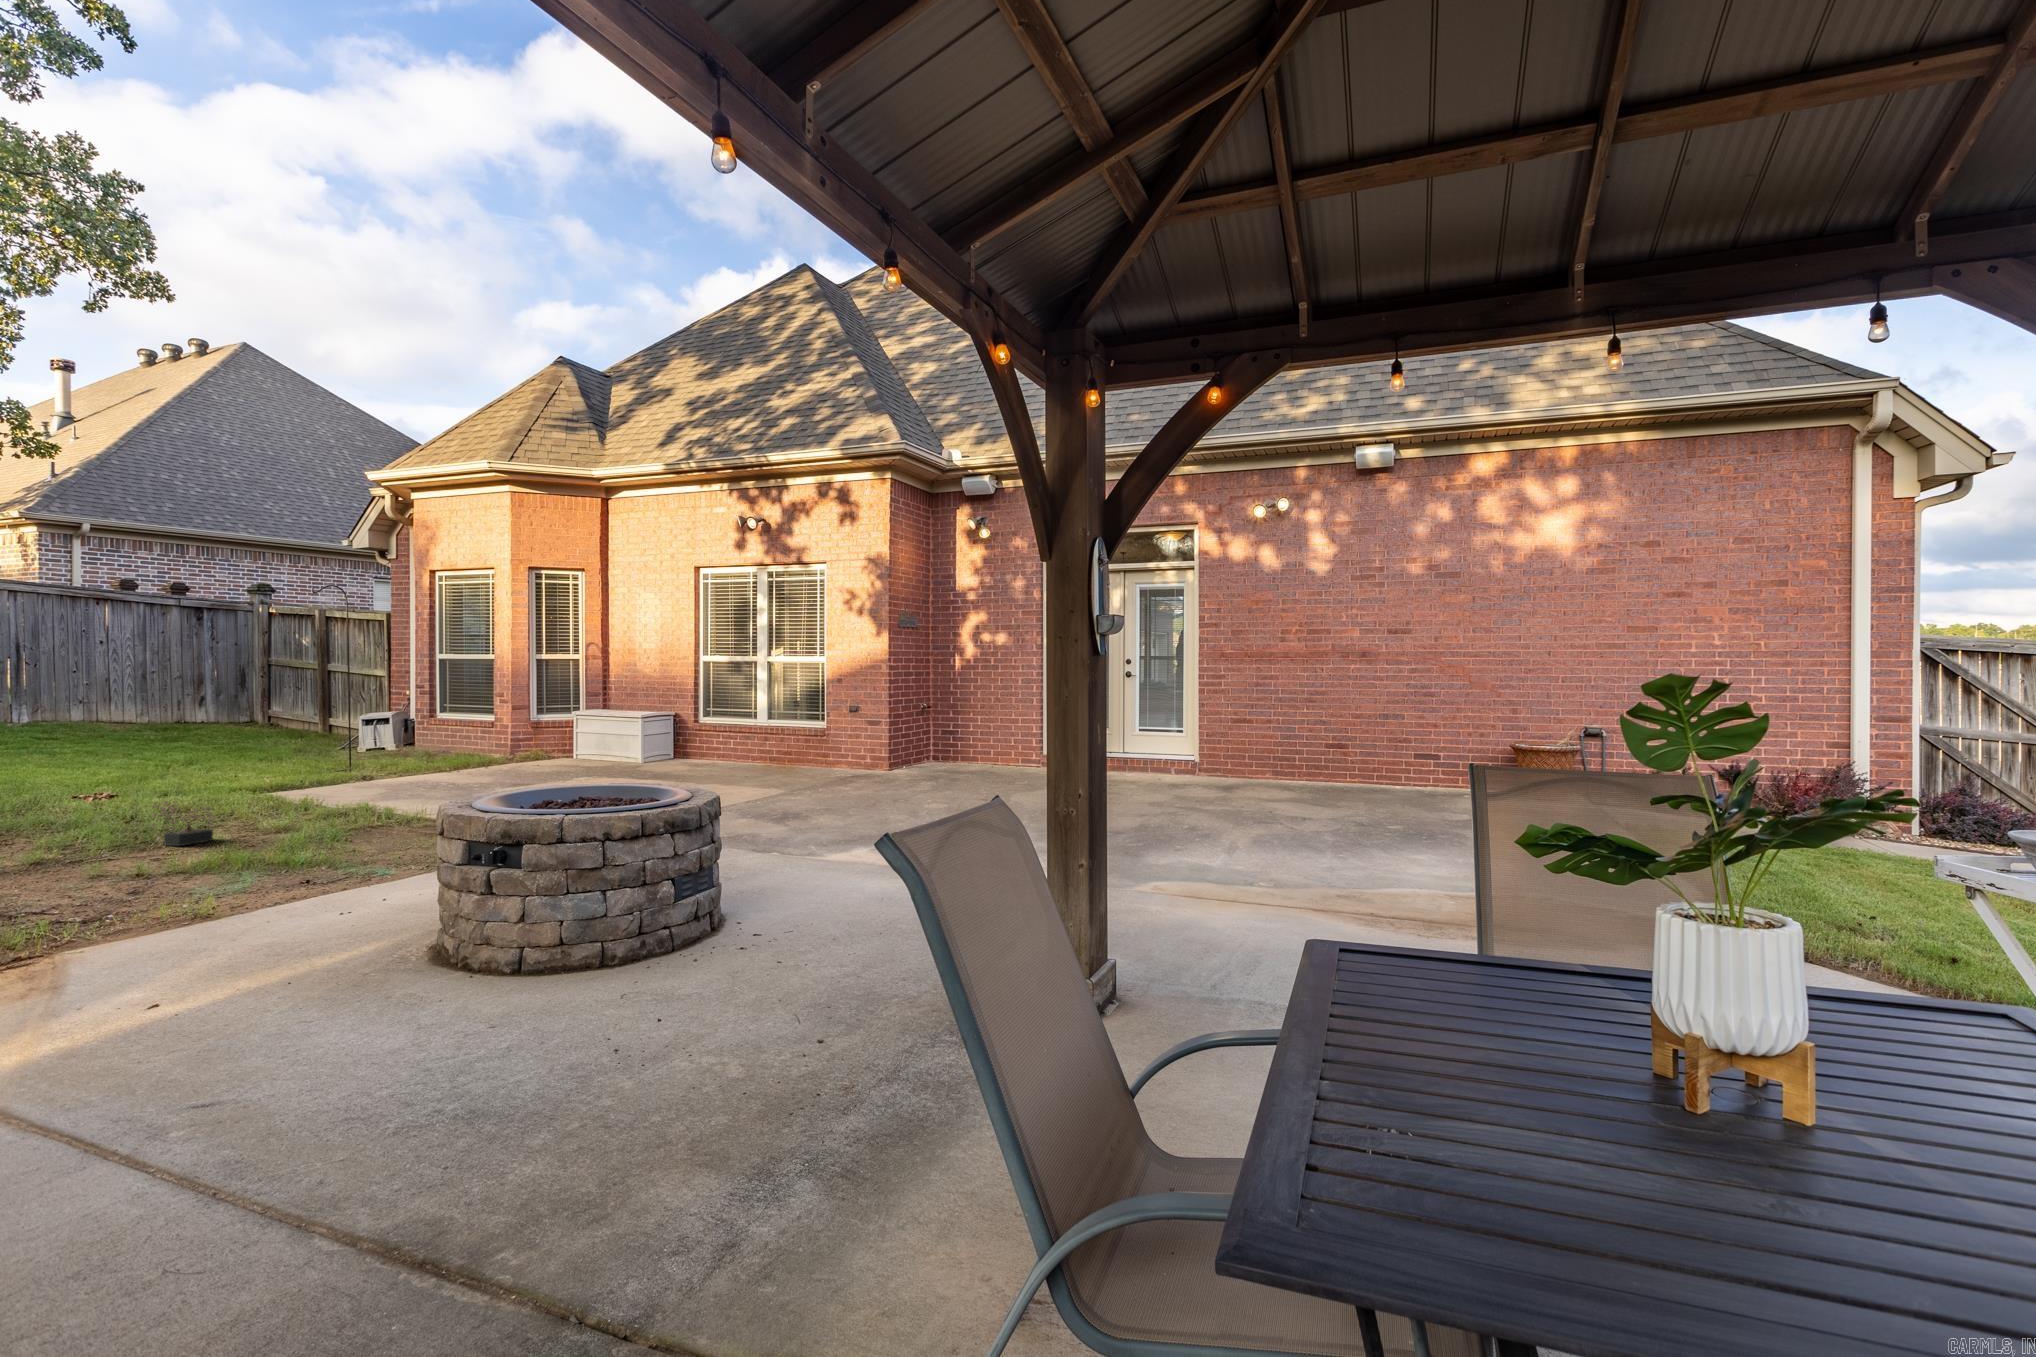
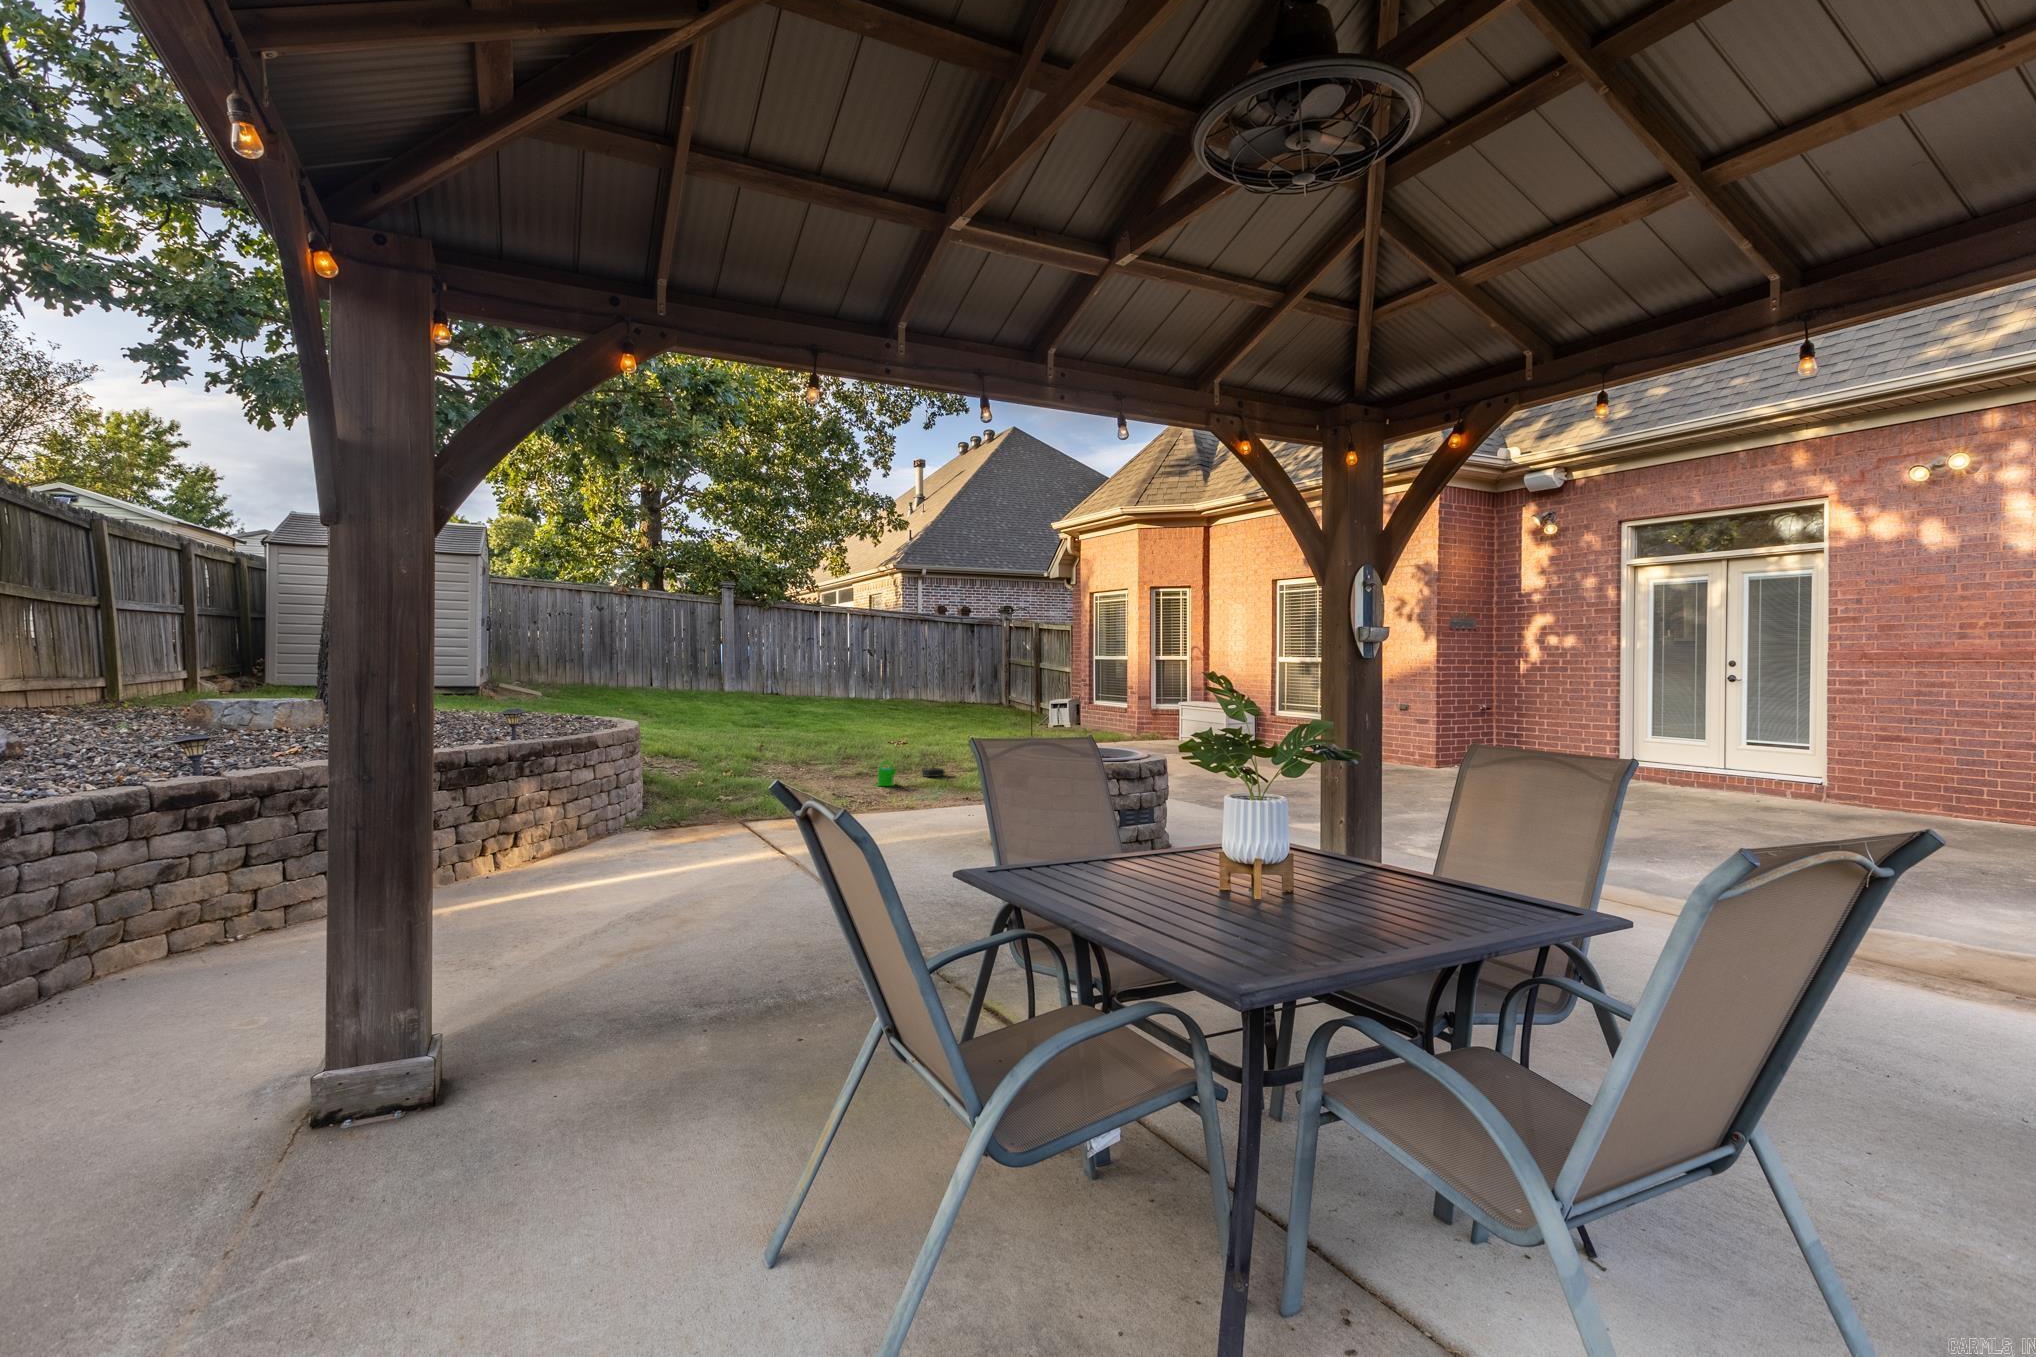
watering can: none [64,827,115,873] -> present [878,761,896,786]

